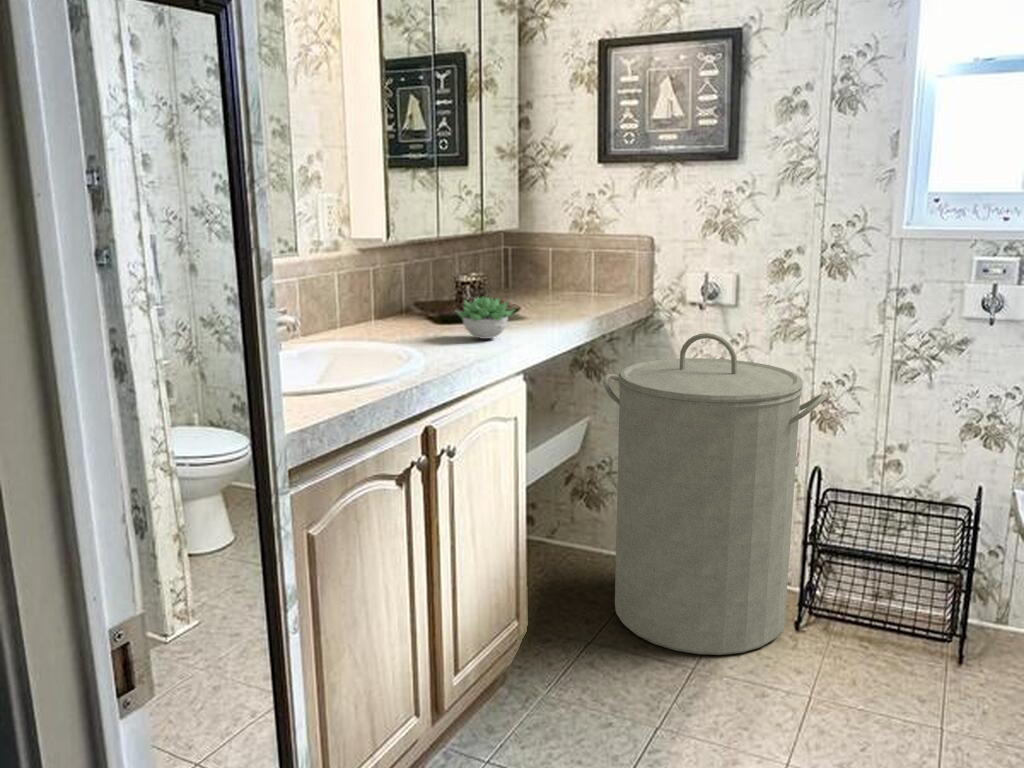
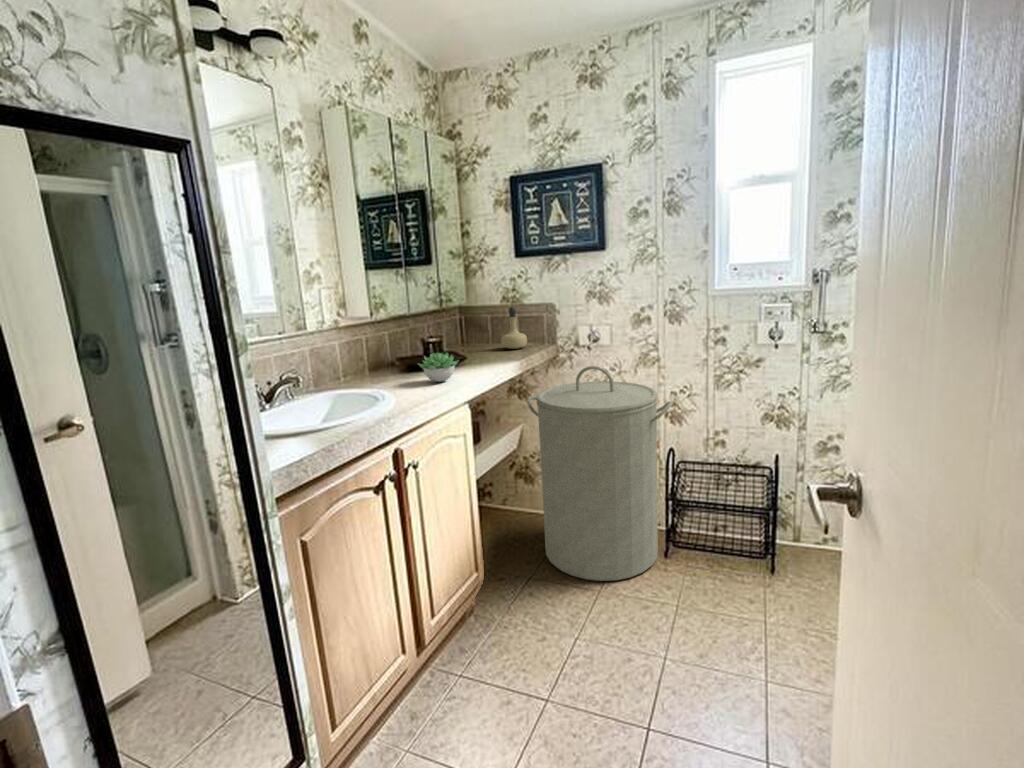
perfume bottle: none [569,237,608,301] -> present [501,307,527,349]

